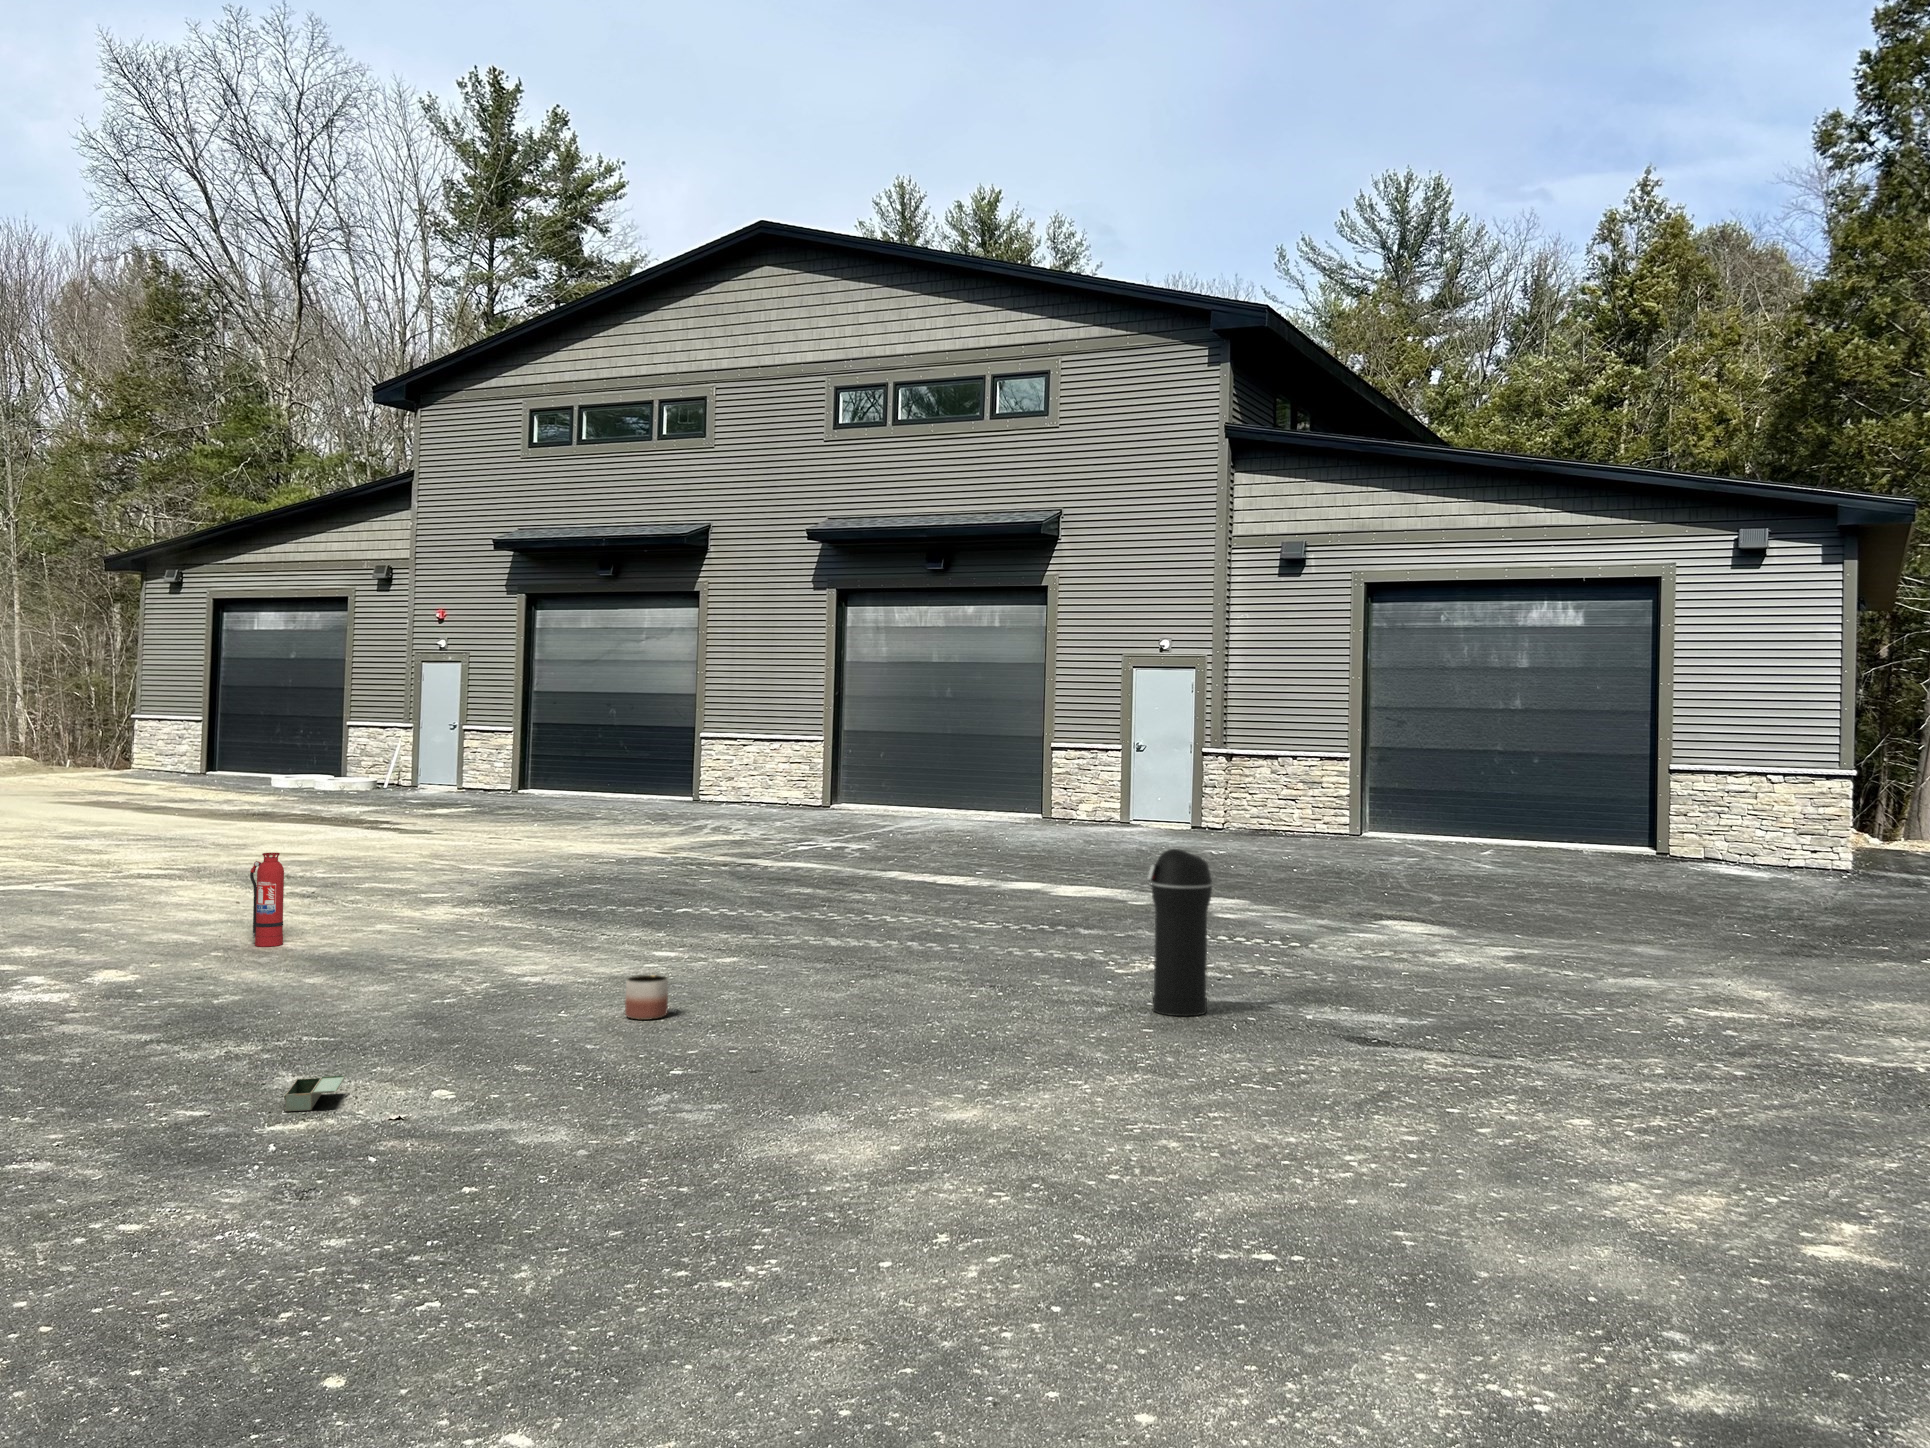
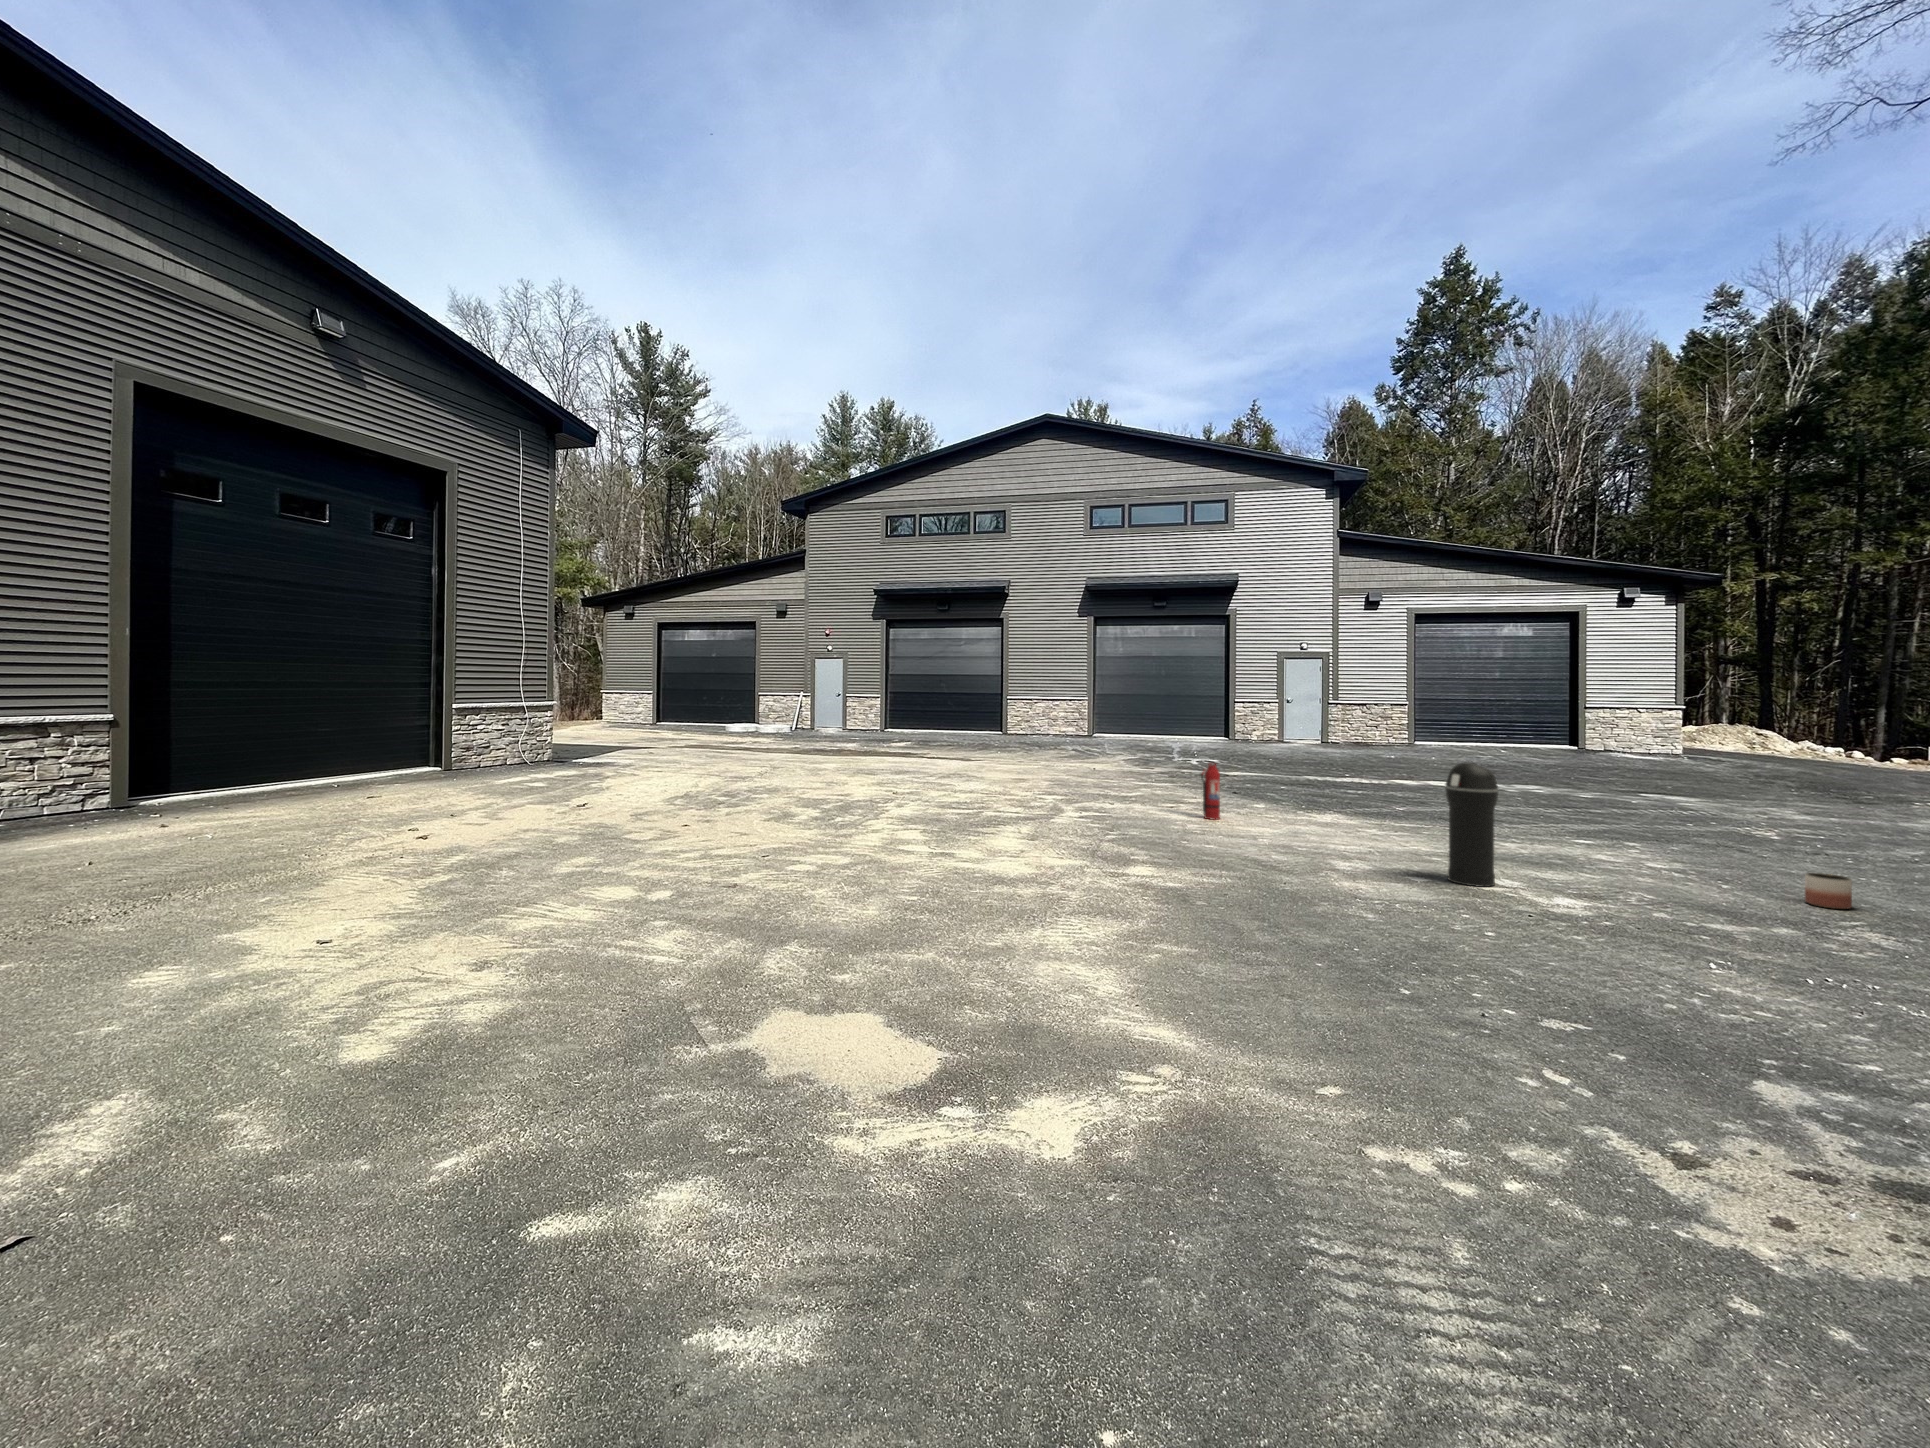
trash can: present [1148,849,1212,1016] -> present [1445,763,1498,887]
planter: present [625,975,668,1020] -> present [1805,873,1852,909]
toolbox: present [284,1076,345,1111] -> none [1731,894,1798,919]

